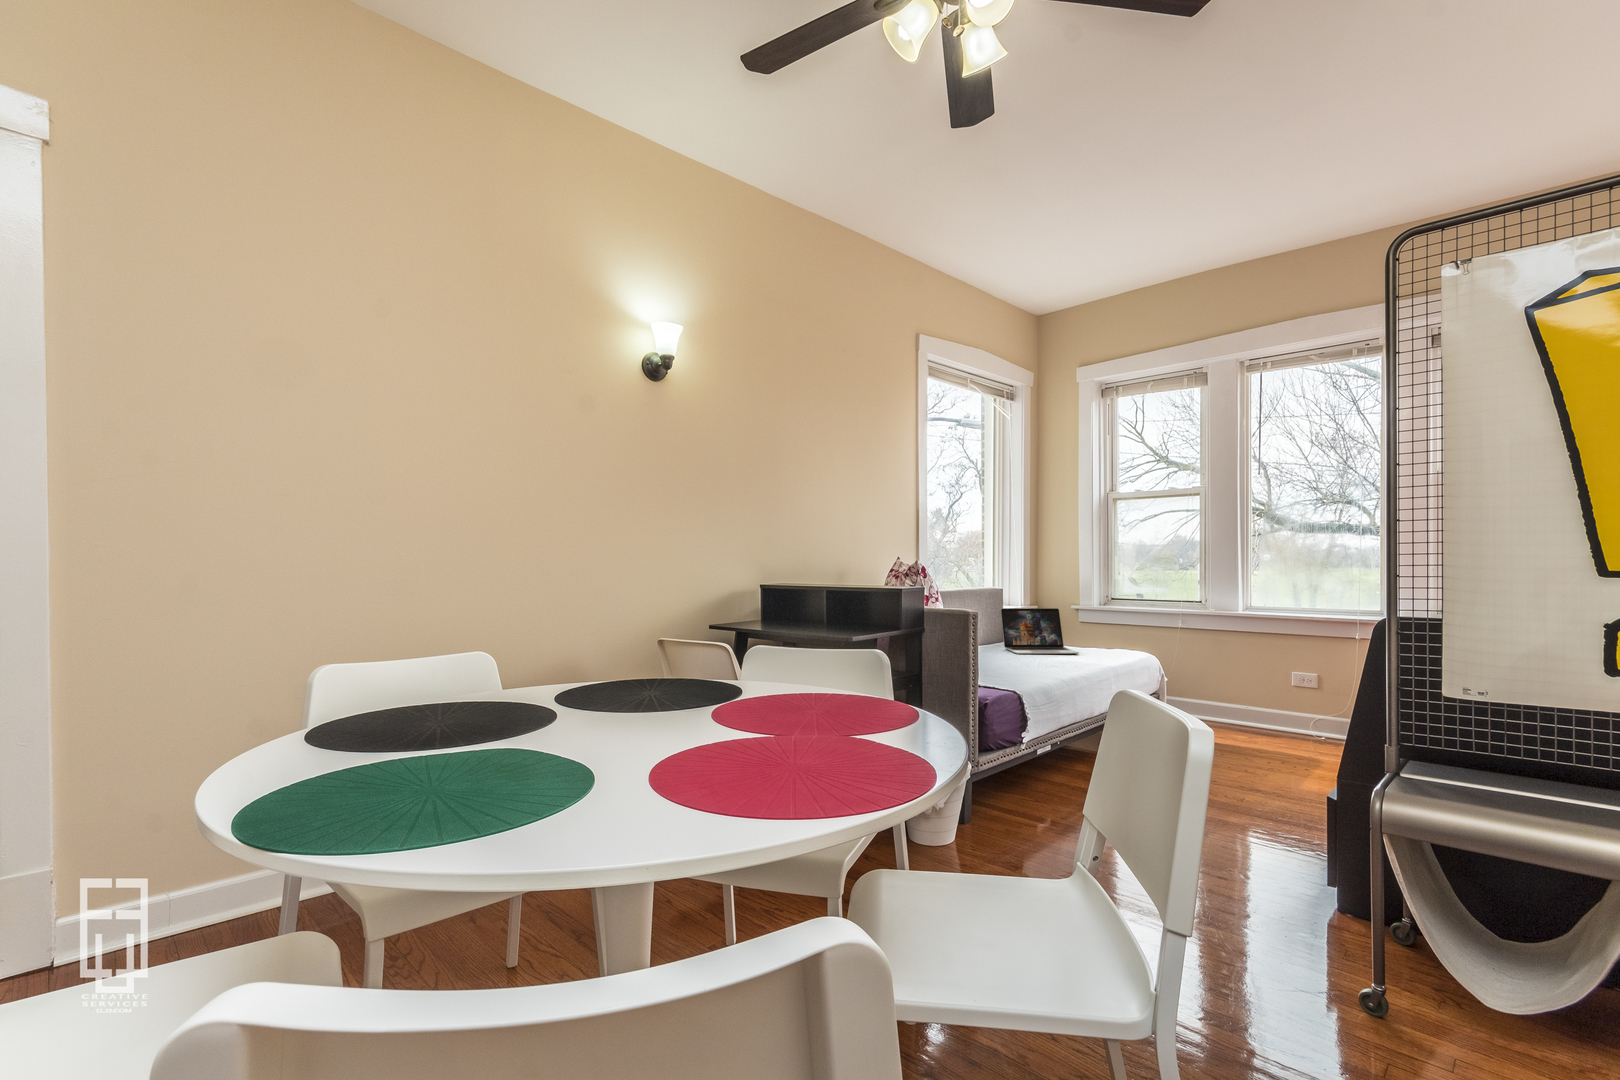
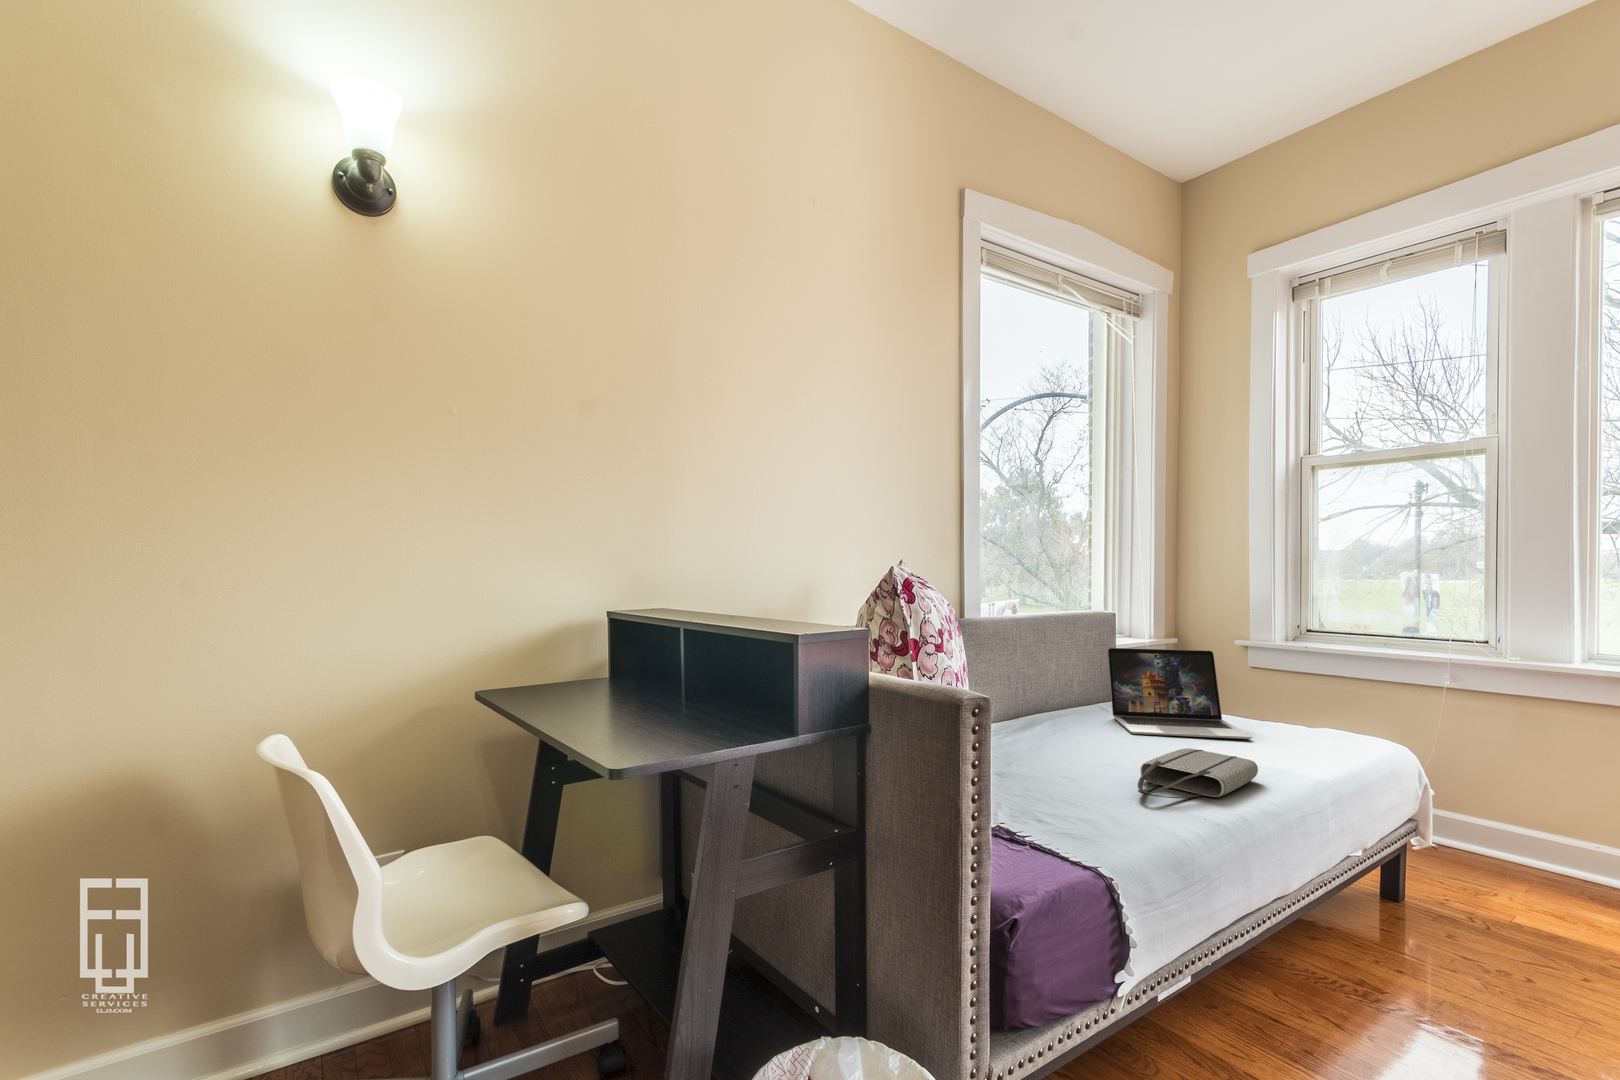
tote bag: none [1026,654,1080,670] -> present [1138,748,1258,798]

